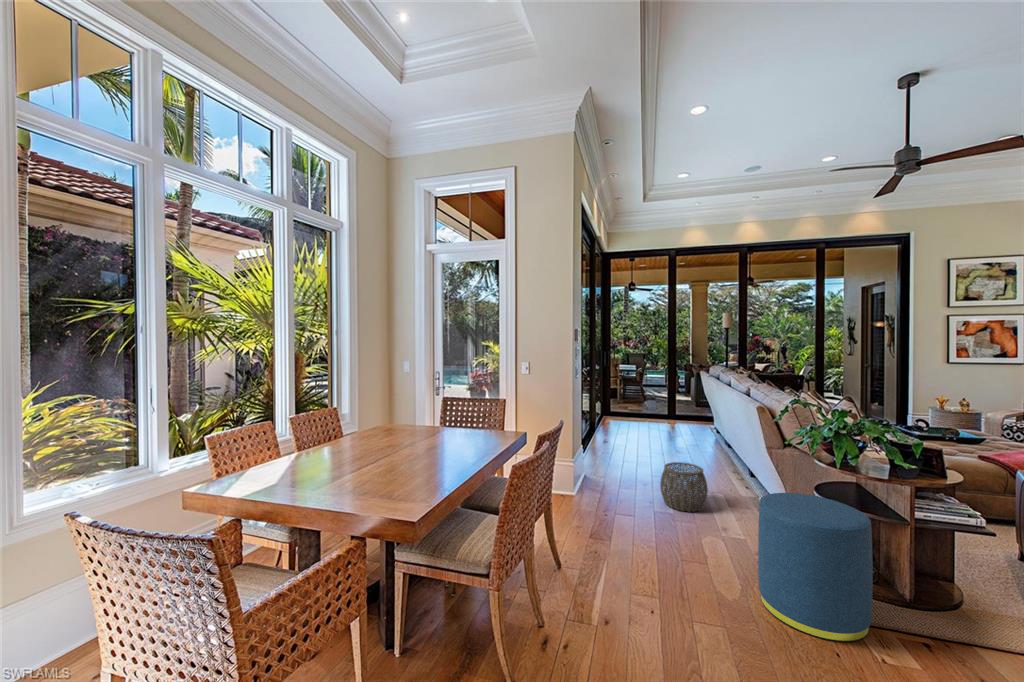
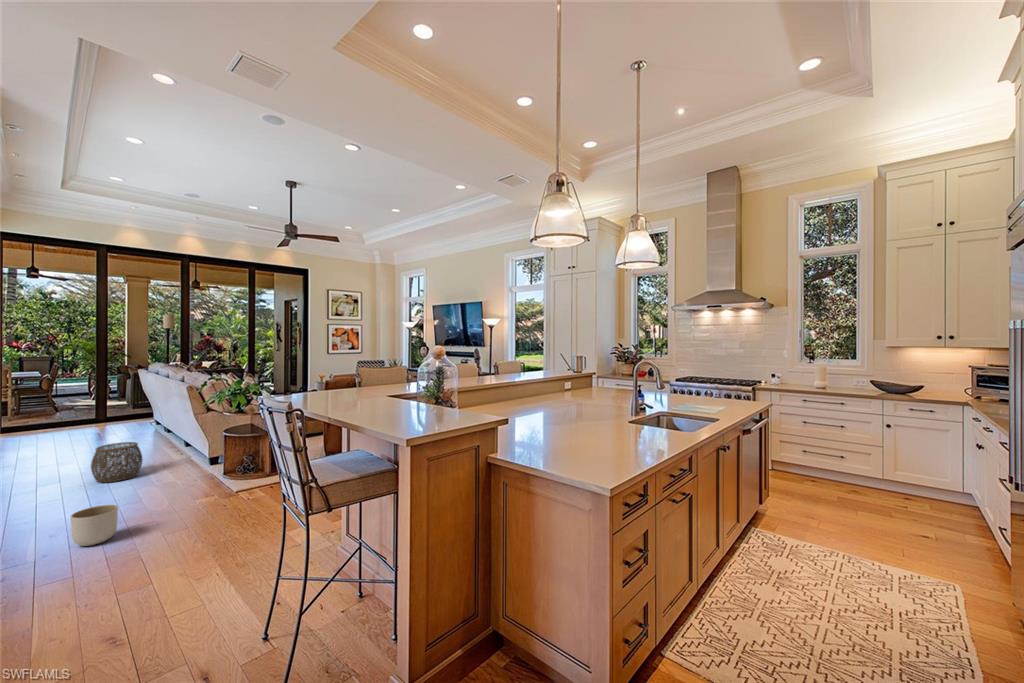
ottoman: present [758,493,873,642] -> none [180,429,247,505]
planter: none [634,579,684,644] -> present [71,505,118,546]

